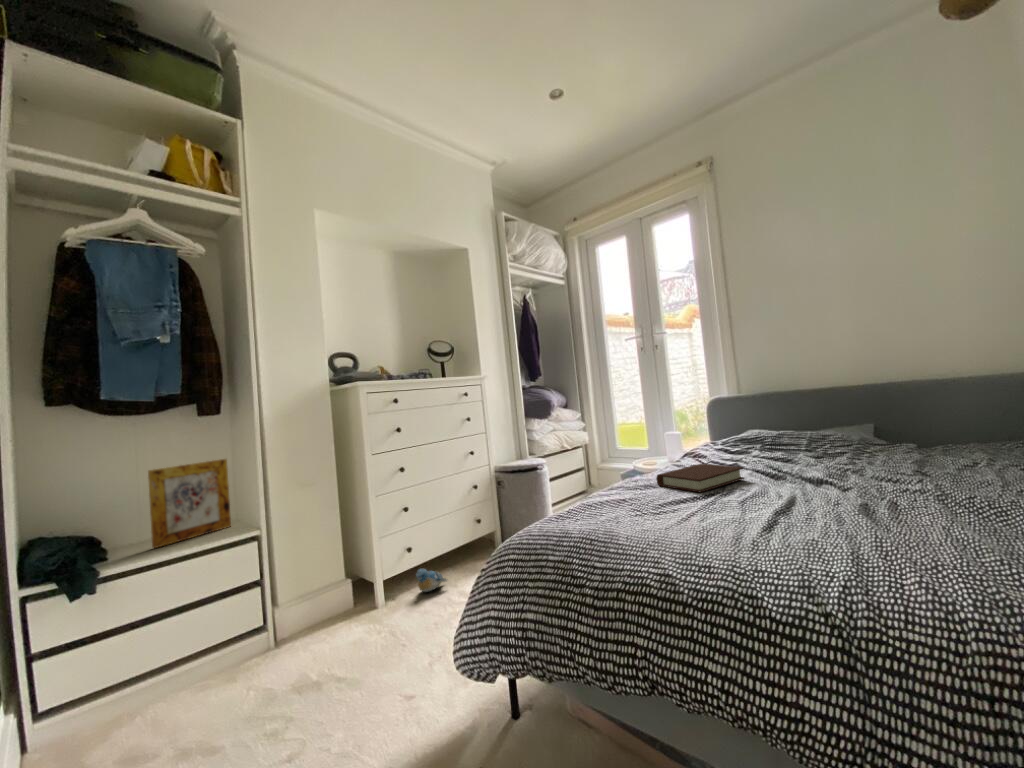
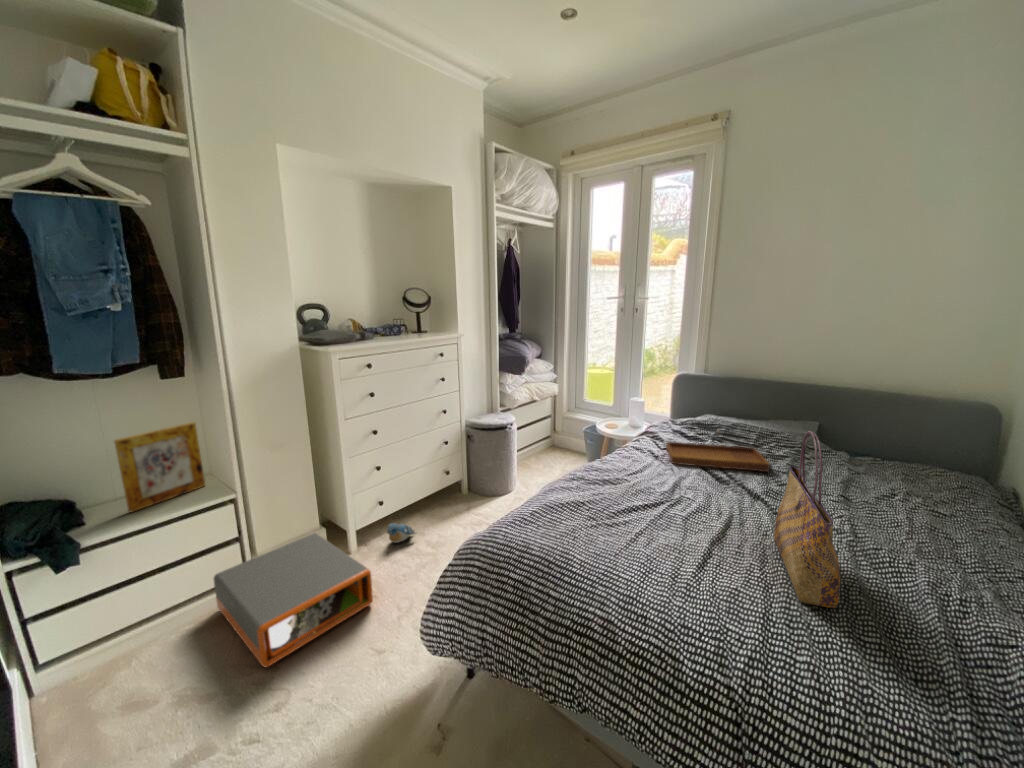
tote bag: none [843,351,940,537] -> present [774,431,840,608]
tray: none [706,427,826,466] -> present [666,430,770,472]
book: present [656,464,744,492] -> none [616,468,695,510]
storage box: none [230,579,400,715] -> present [213,533,373,667]

